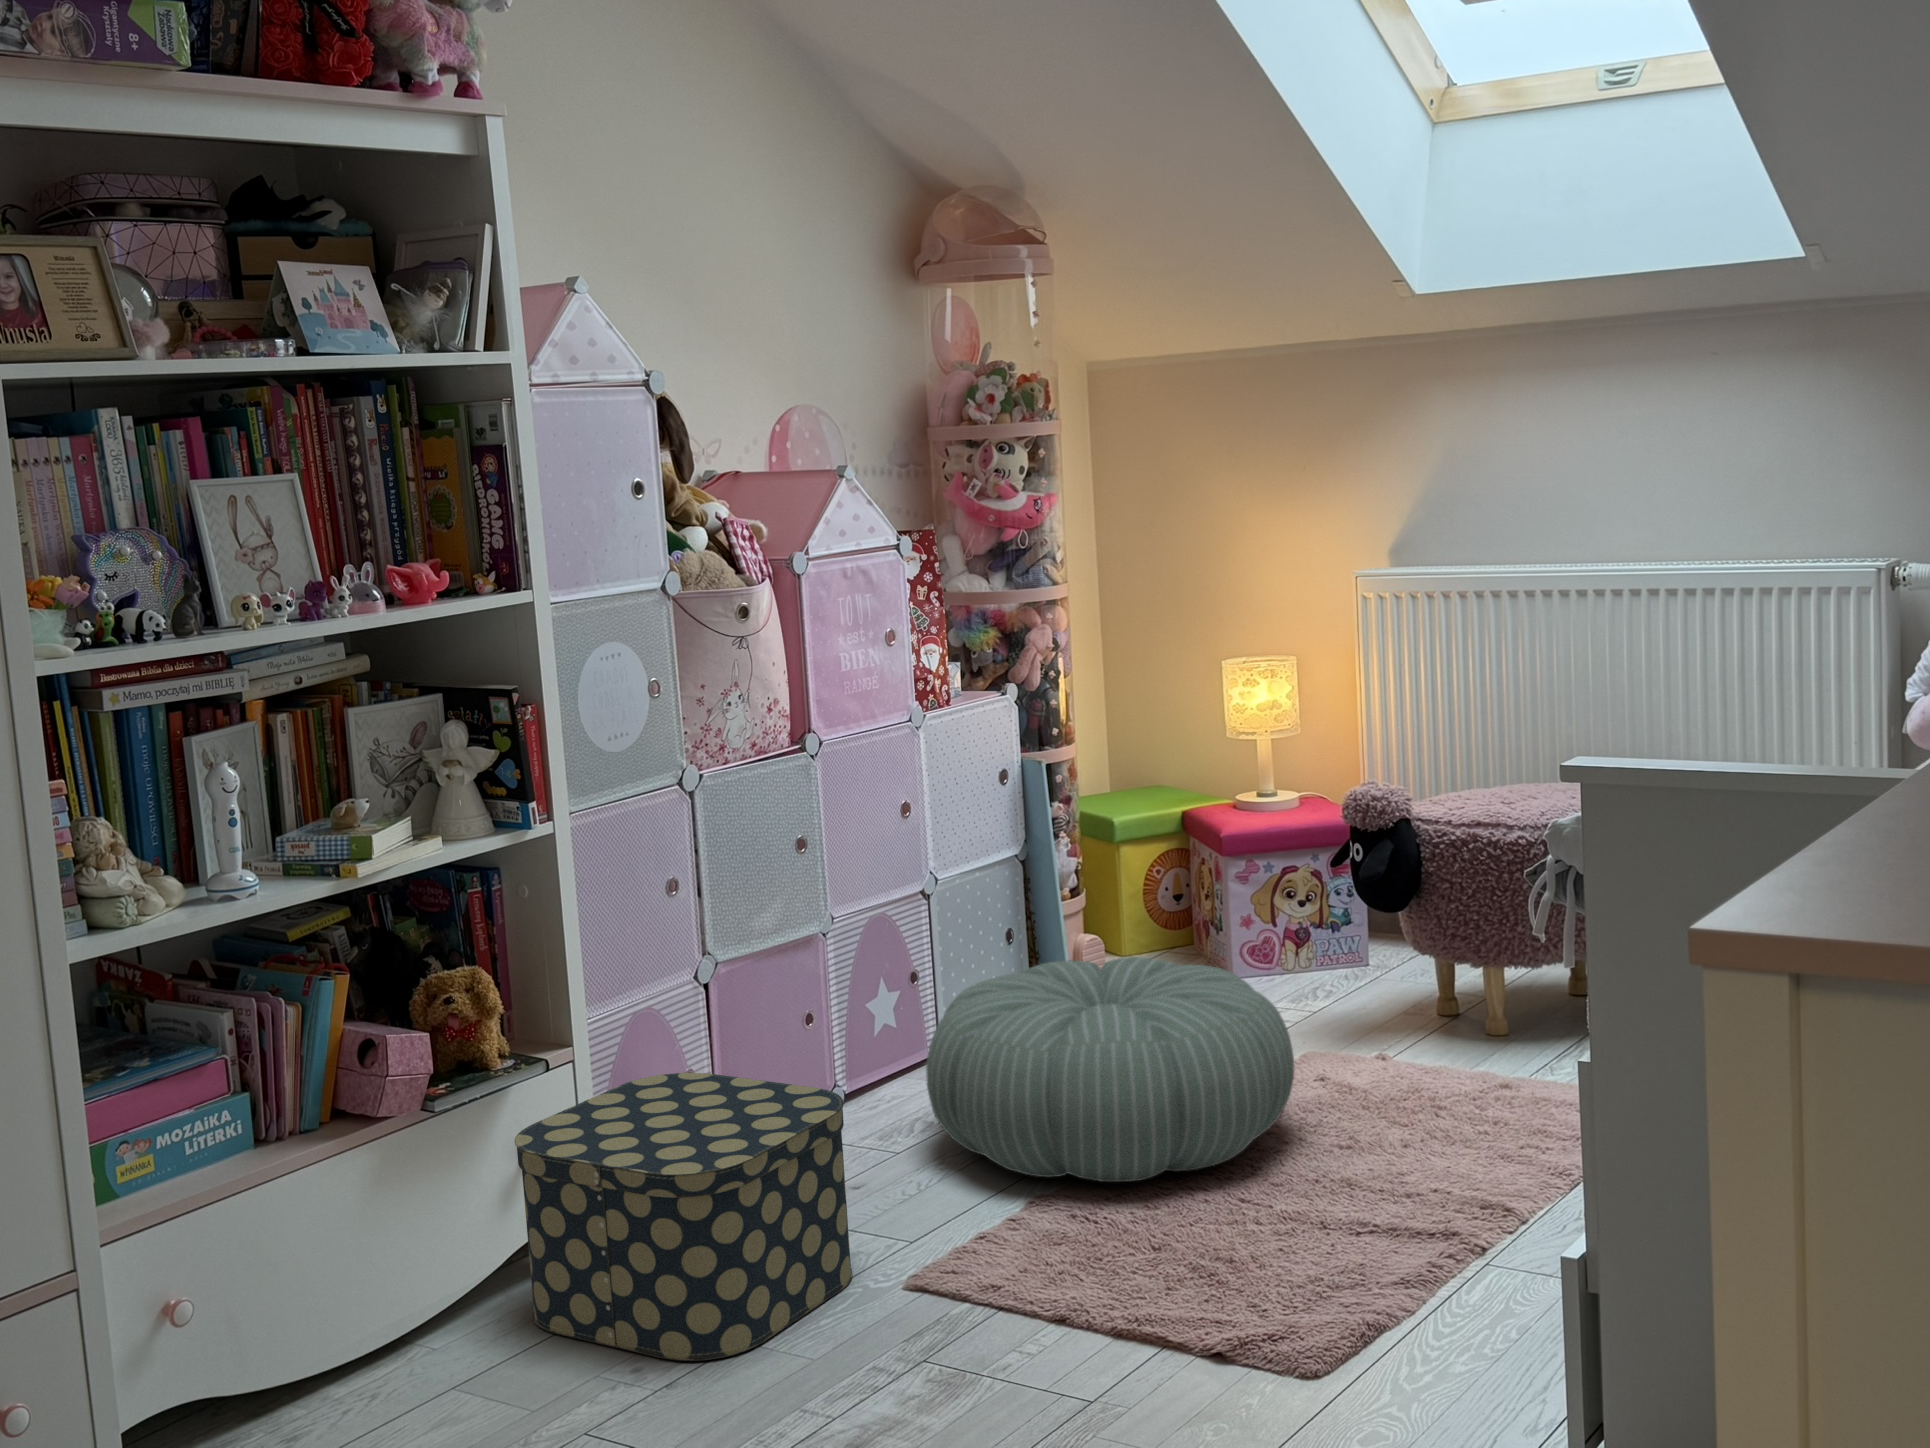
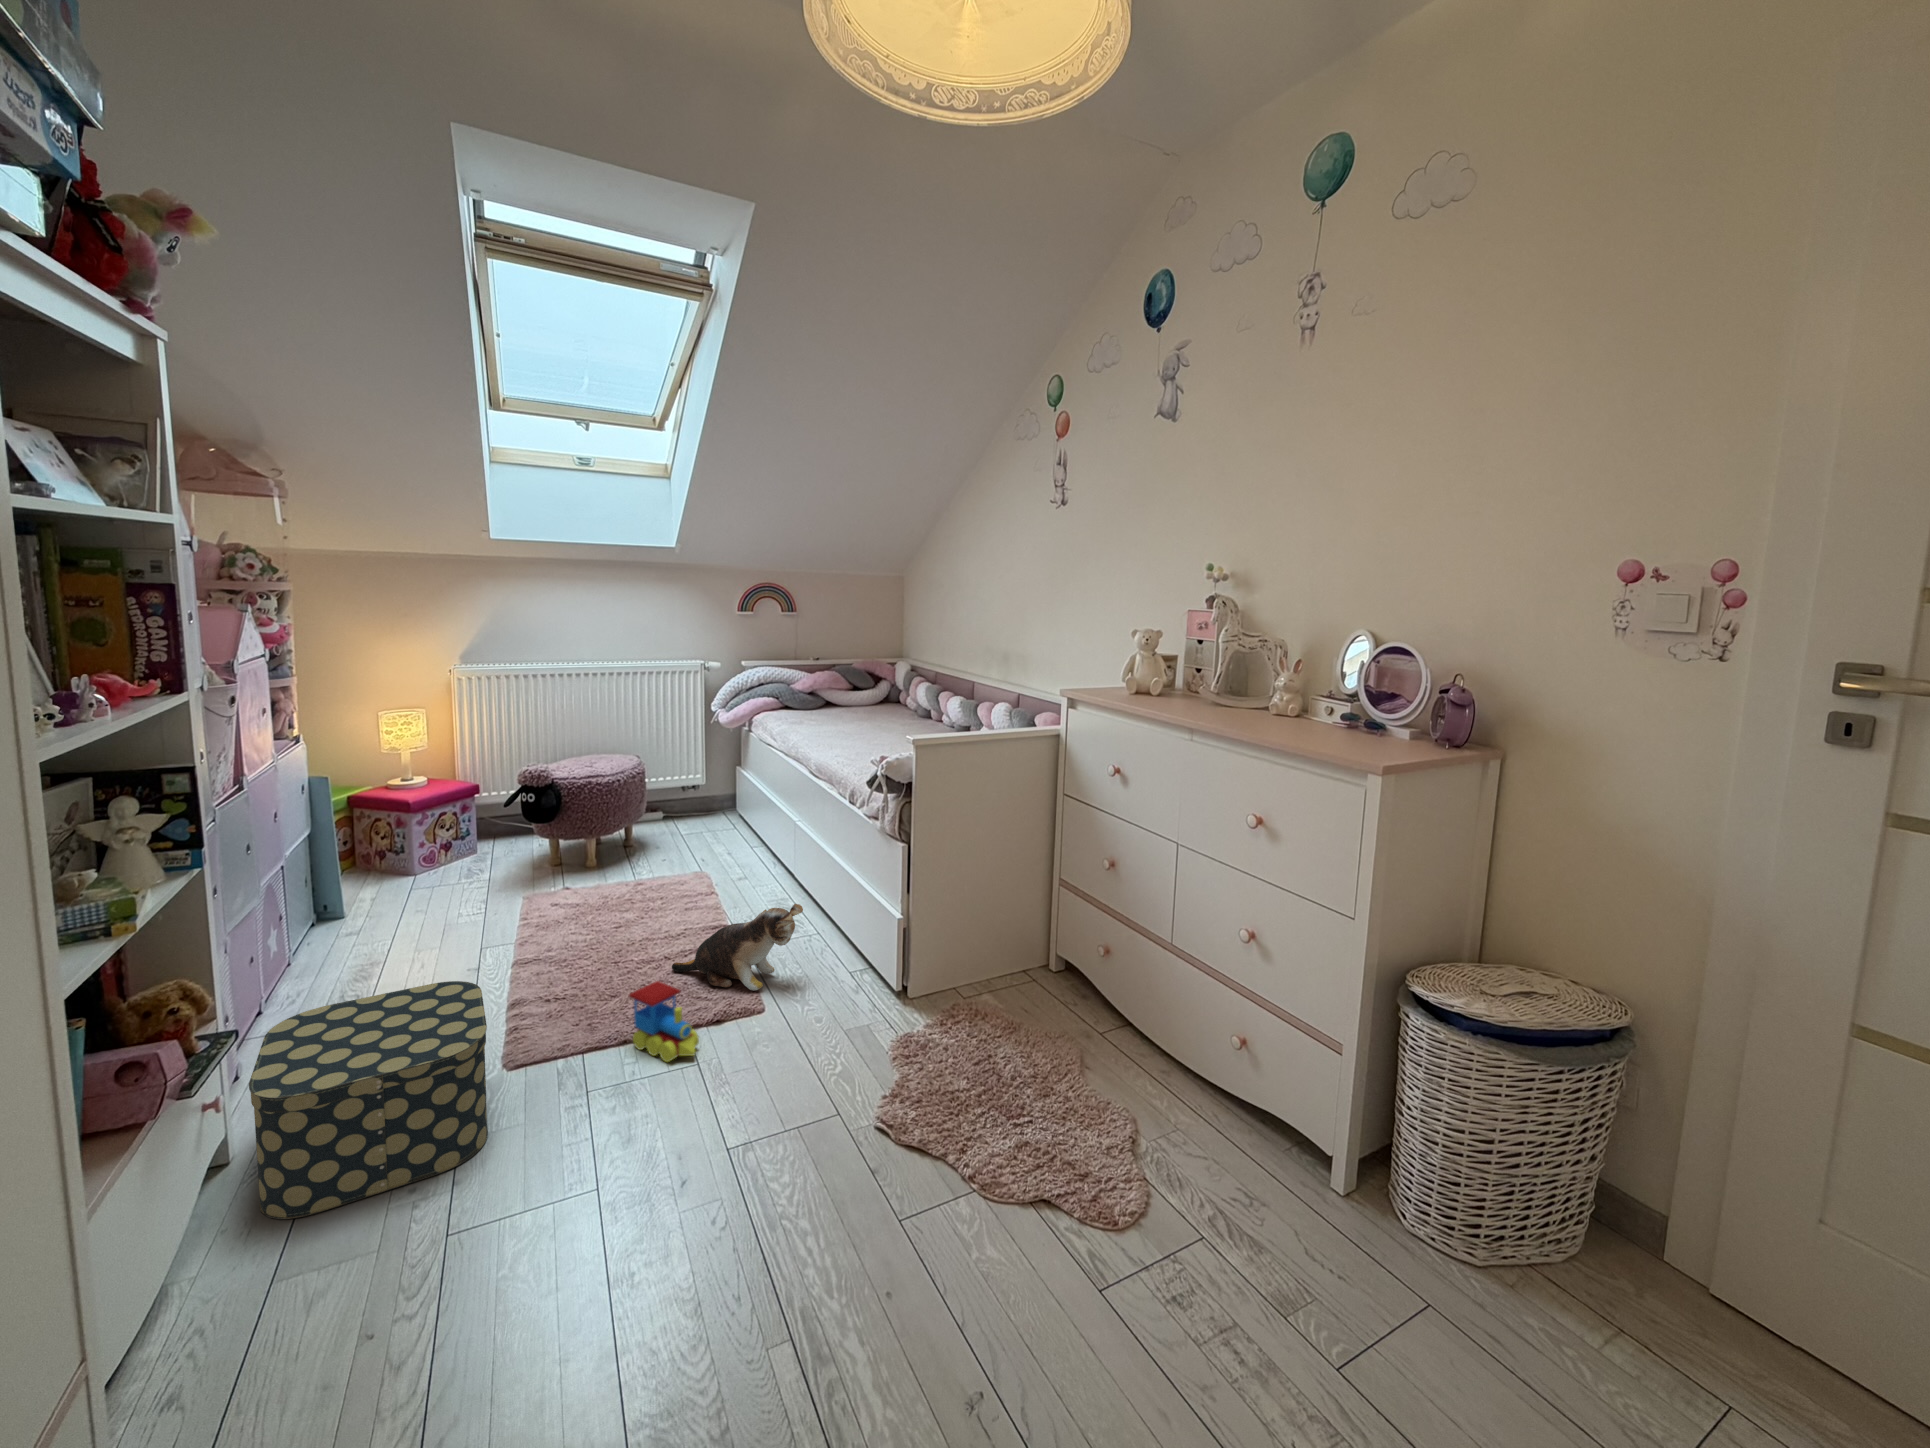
pouf: present [926,957,1294,1182] -> none [371,865,605,999]
plush toy: none [1298,1152,1452,1342] -> present [672,904,803,991]
toy train: none [1045,1217,1122,1384] -> present [629,981,699,1062]

